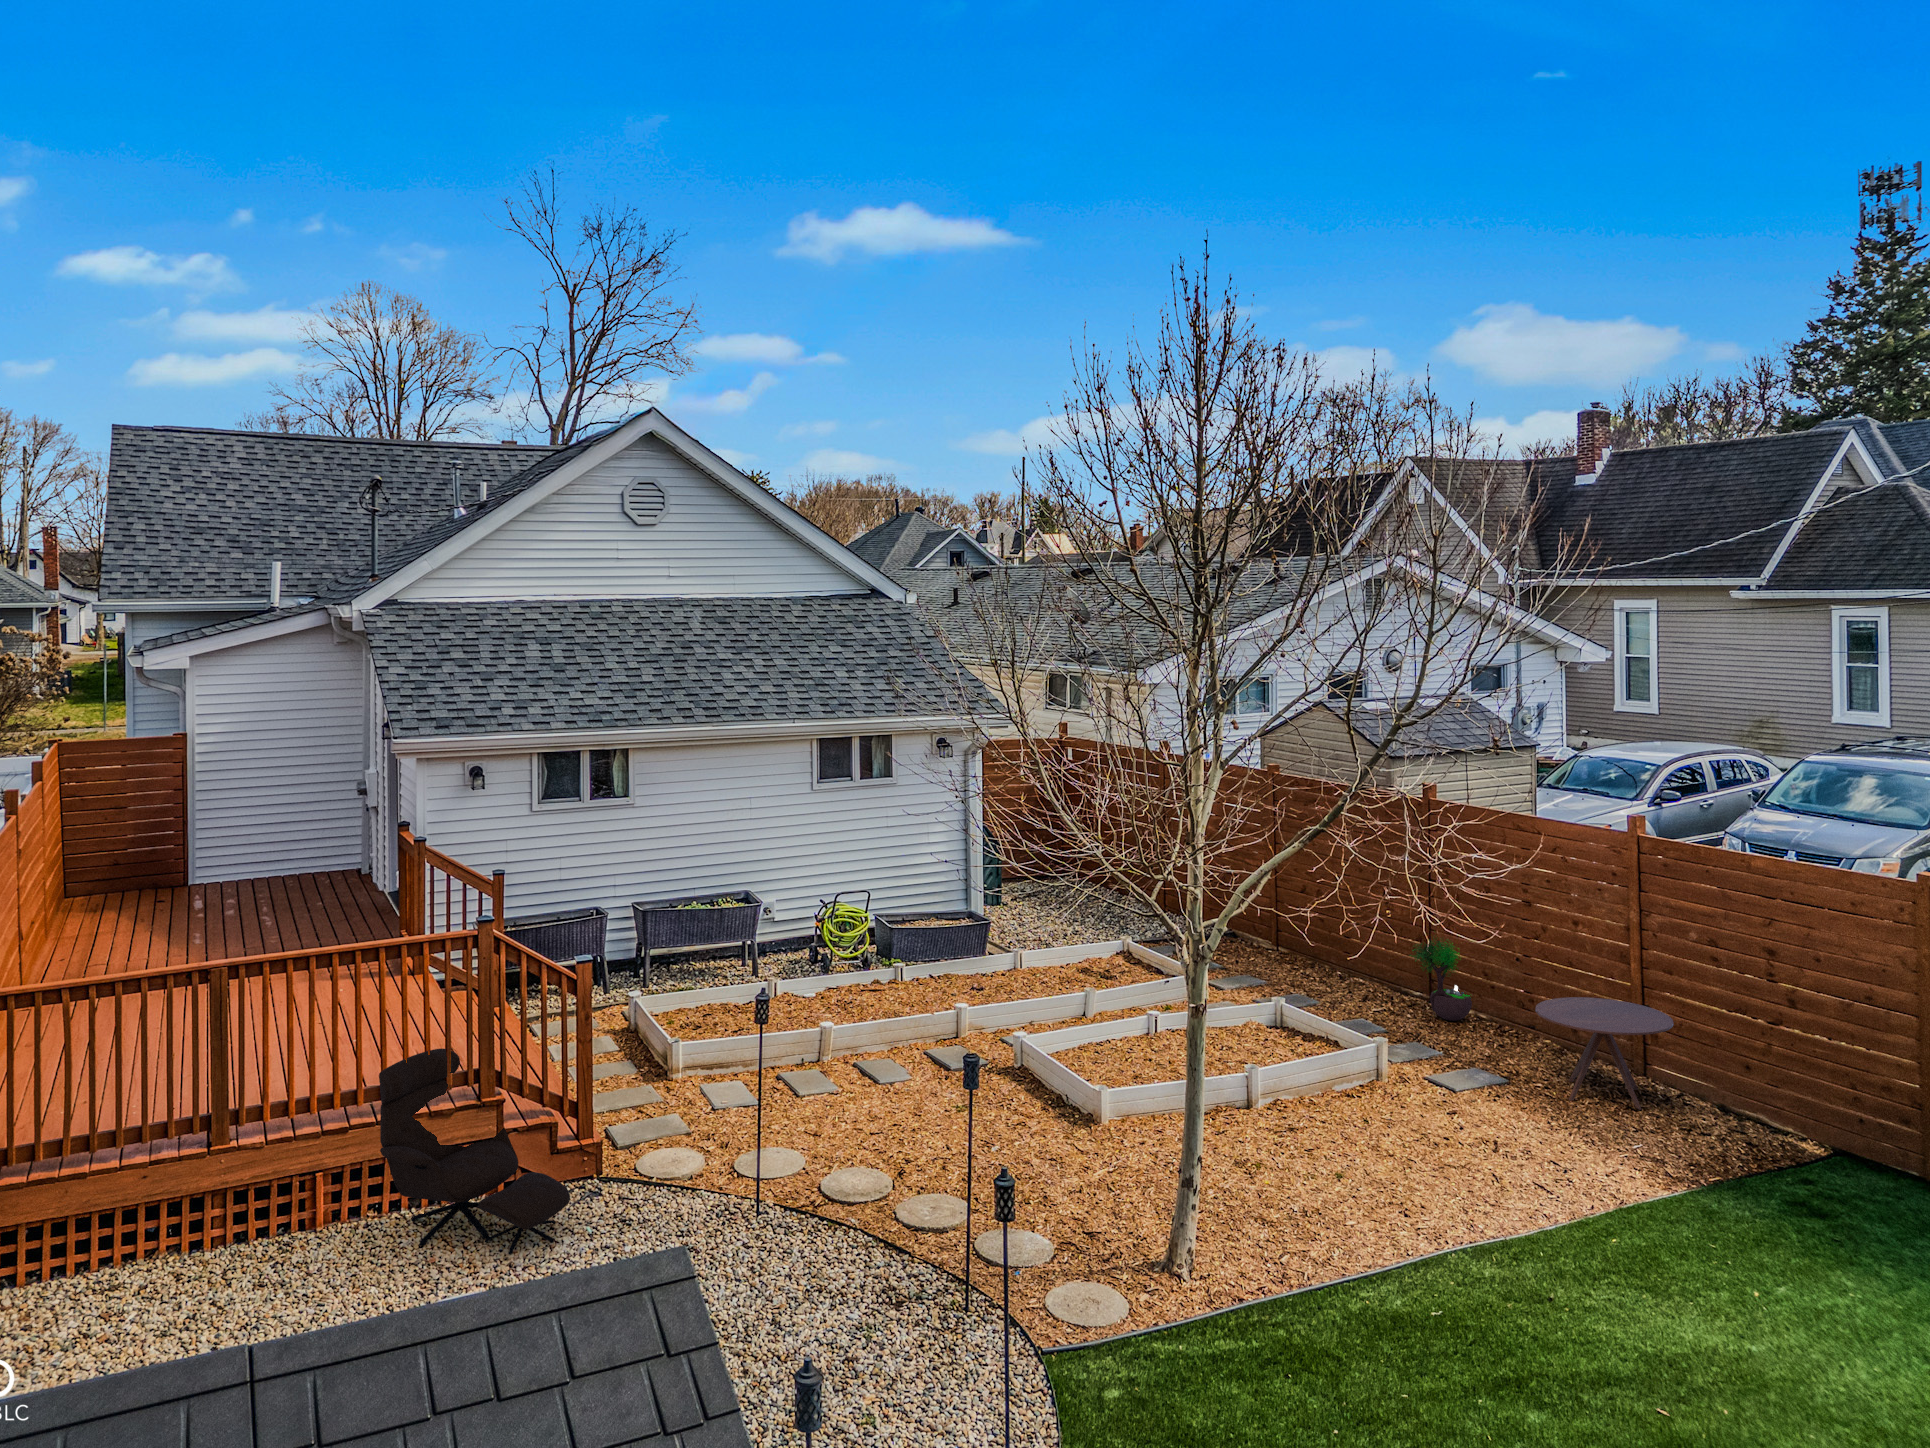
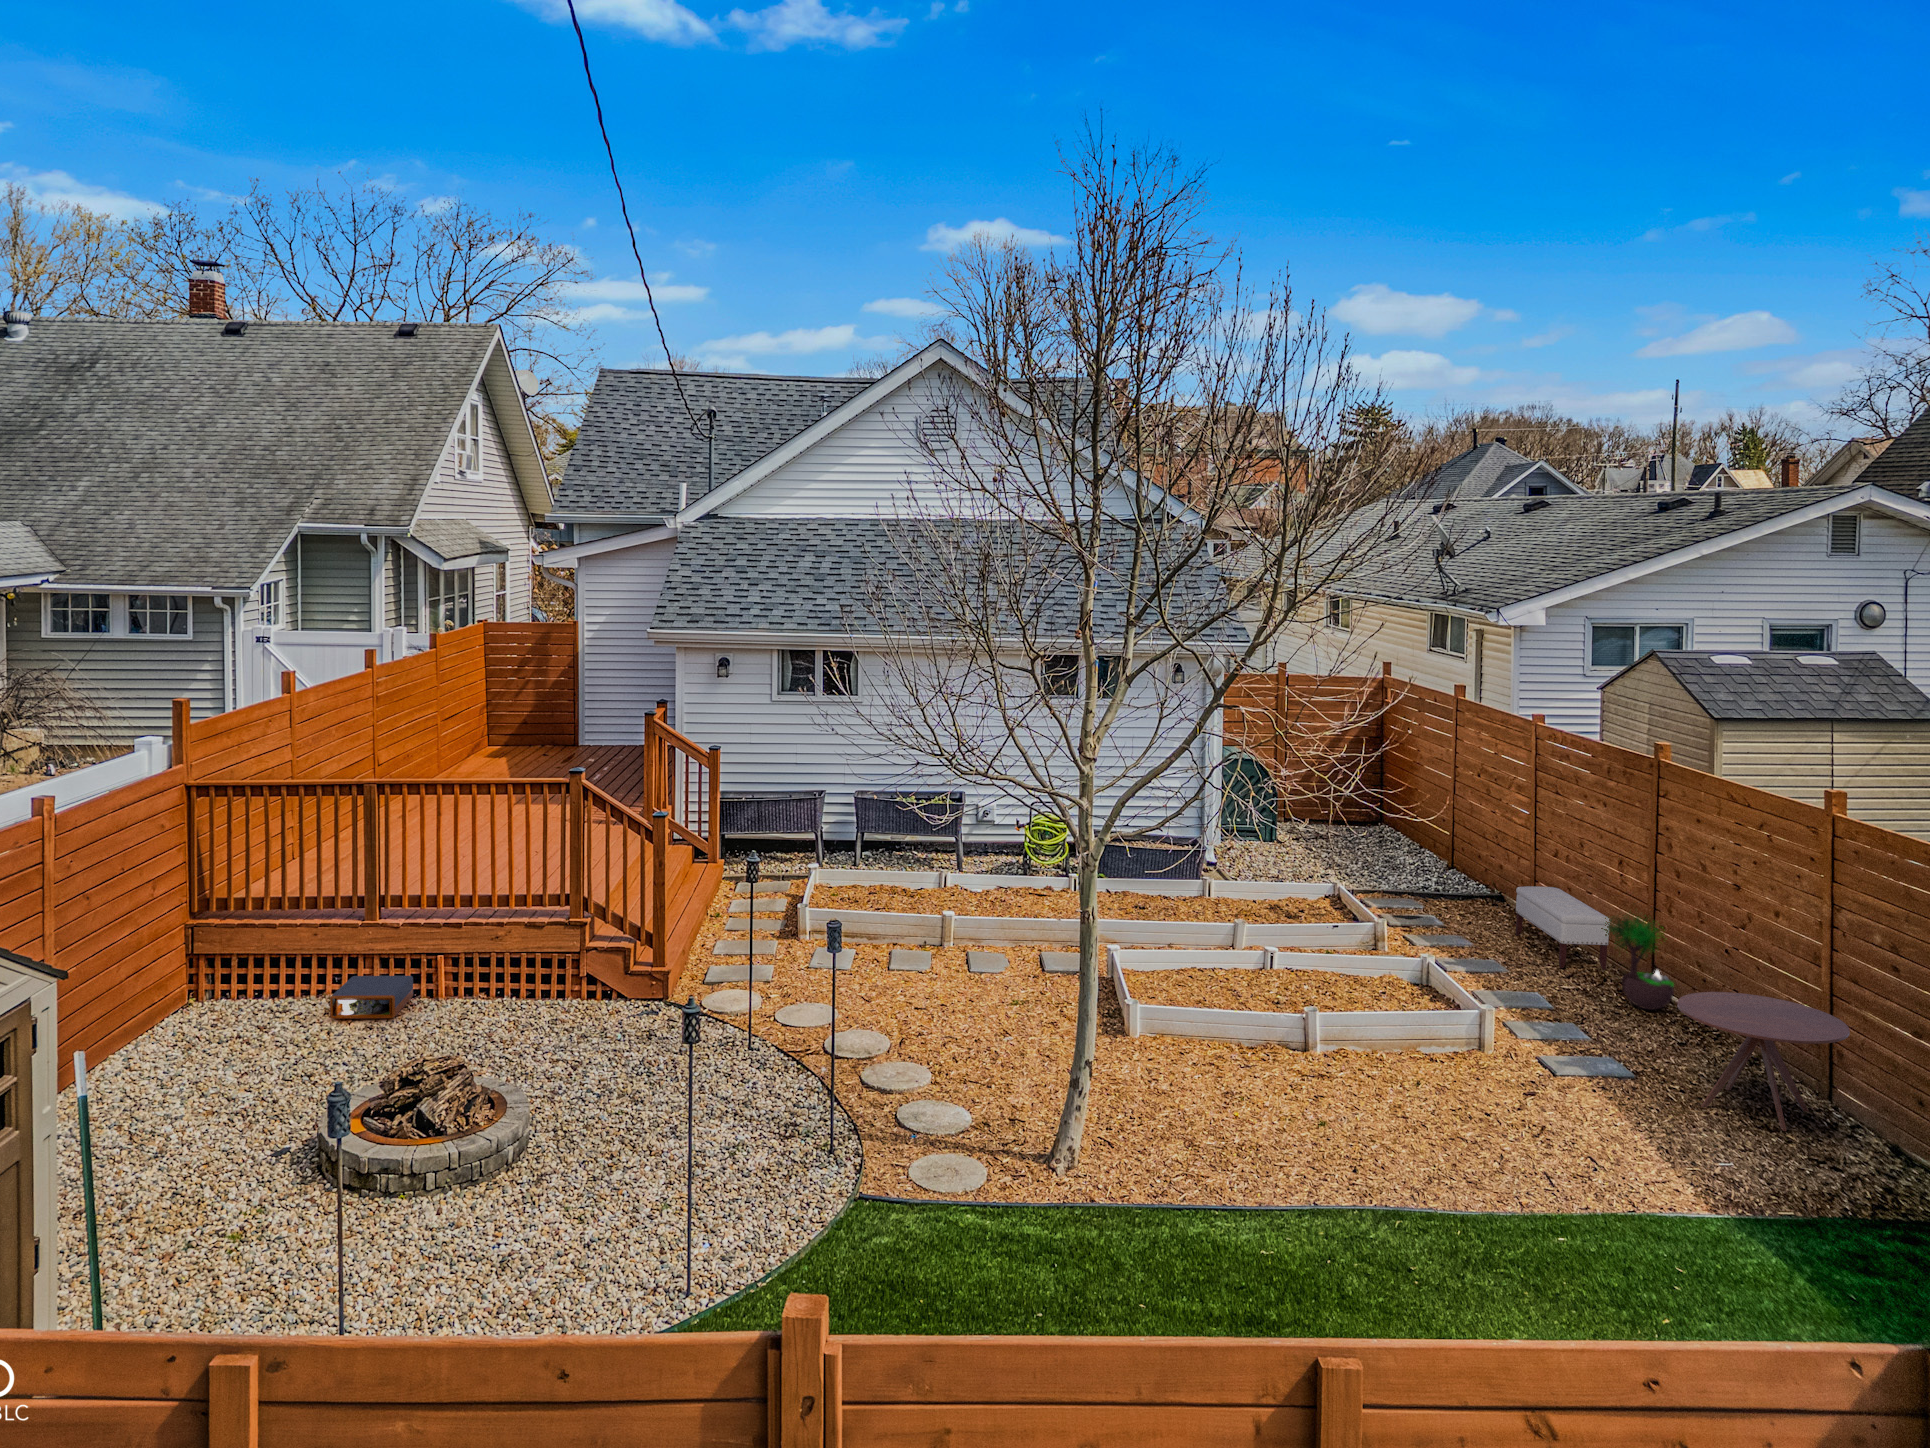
bench: none [1296,923,1393,994] -> present [1515,886,1610,970]
lounge chair: present [379,1049,570,1255] -> none [473,871,610,1042]
storage box: none [192,1206,283,1284] -> present [330,976,413,1019]

